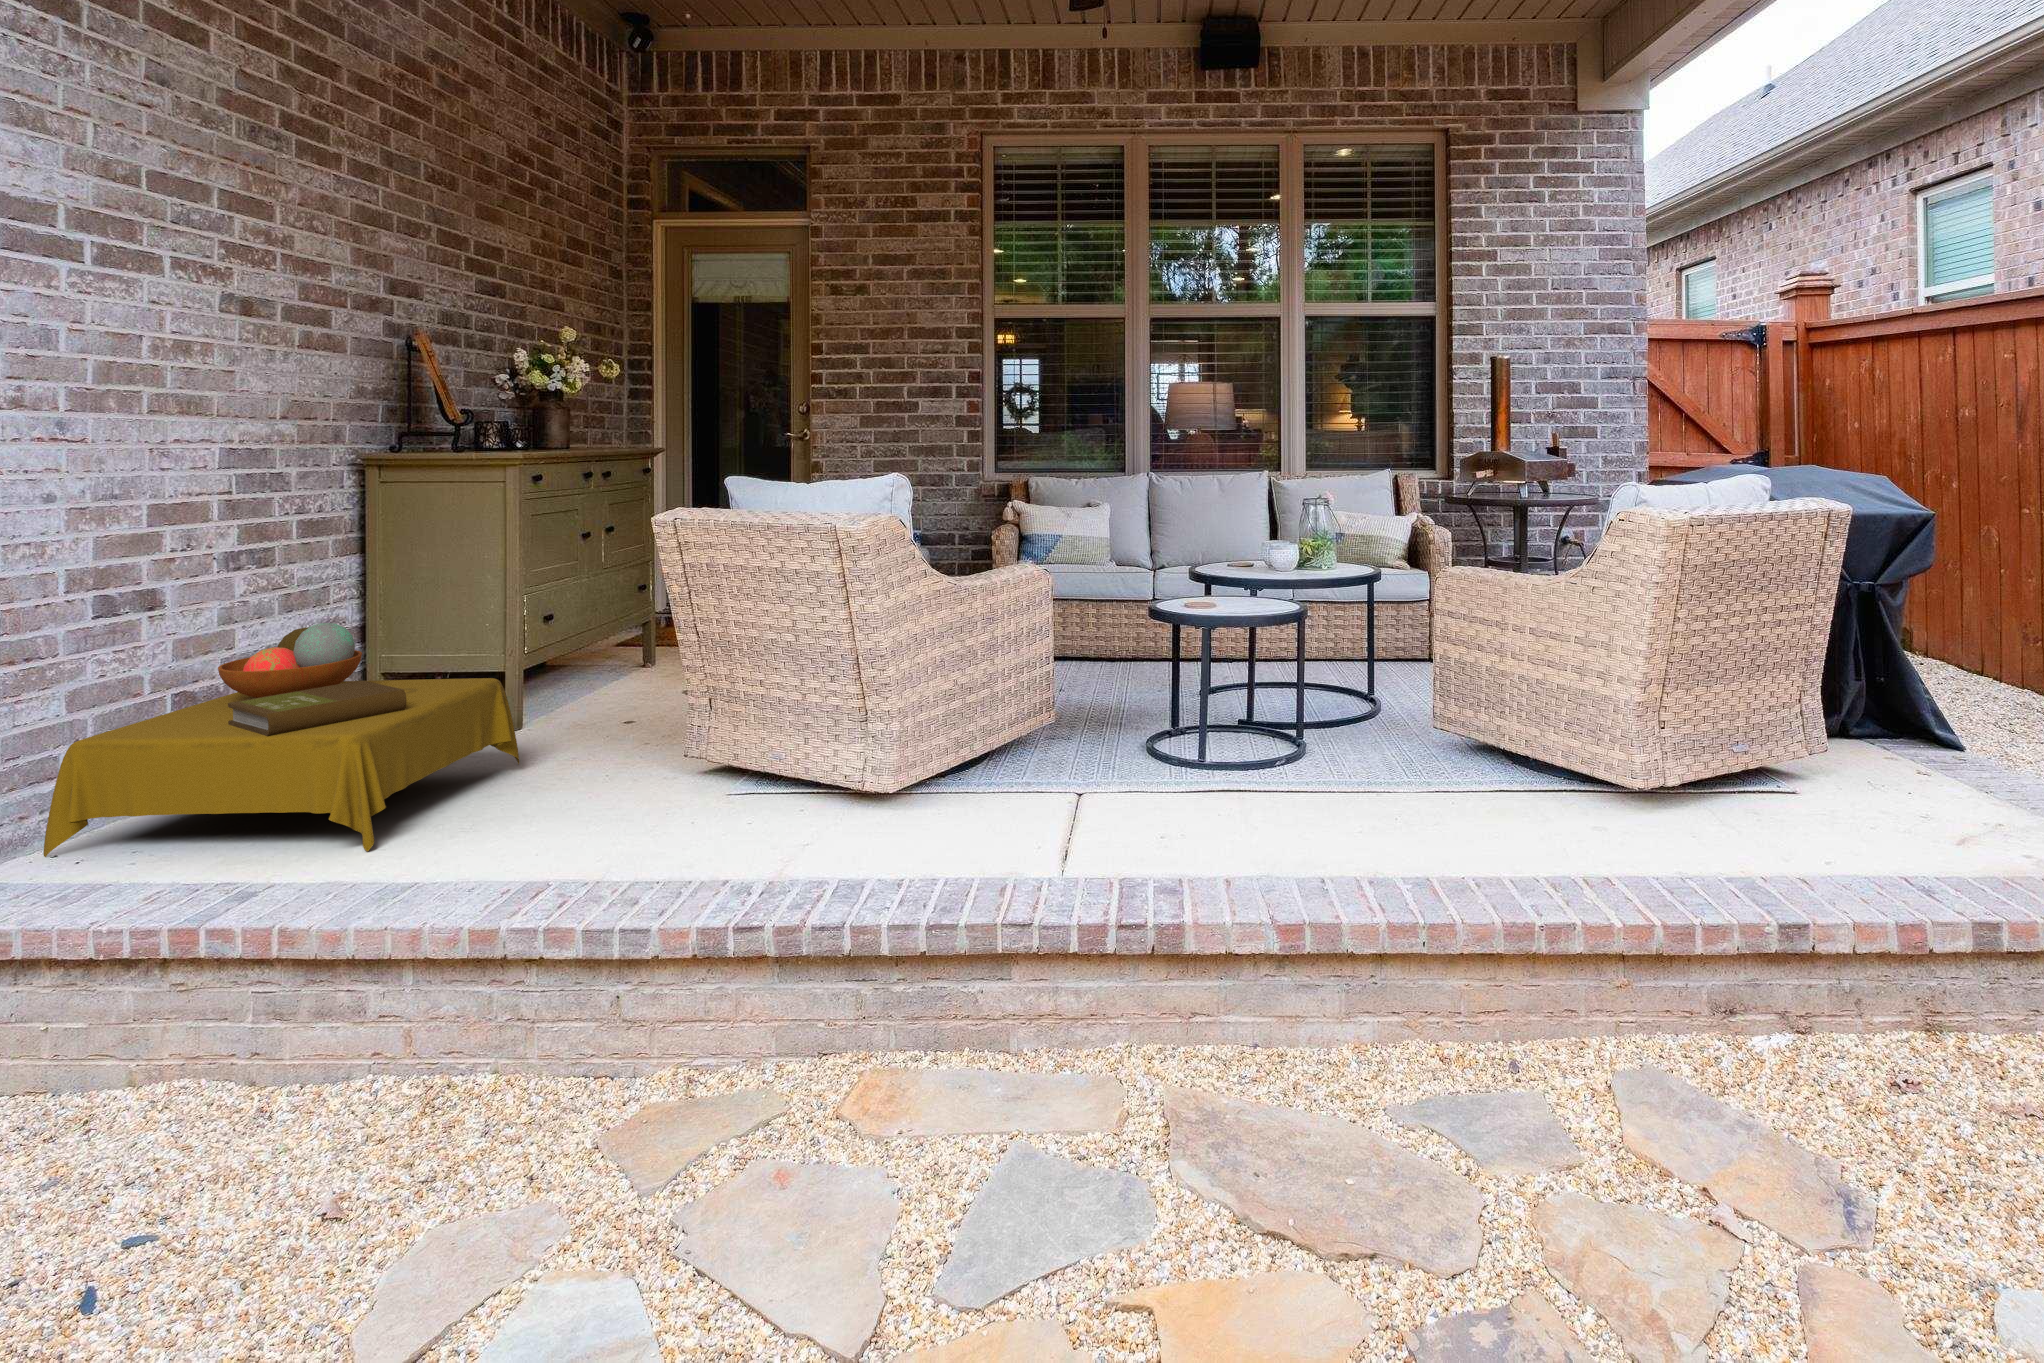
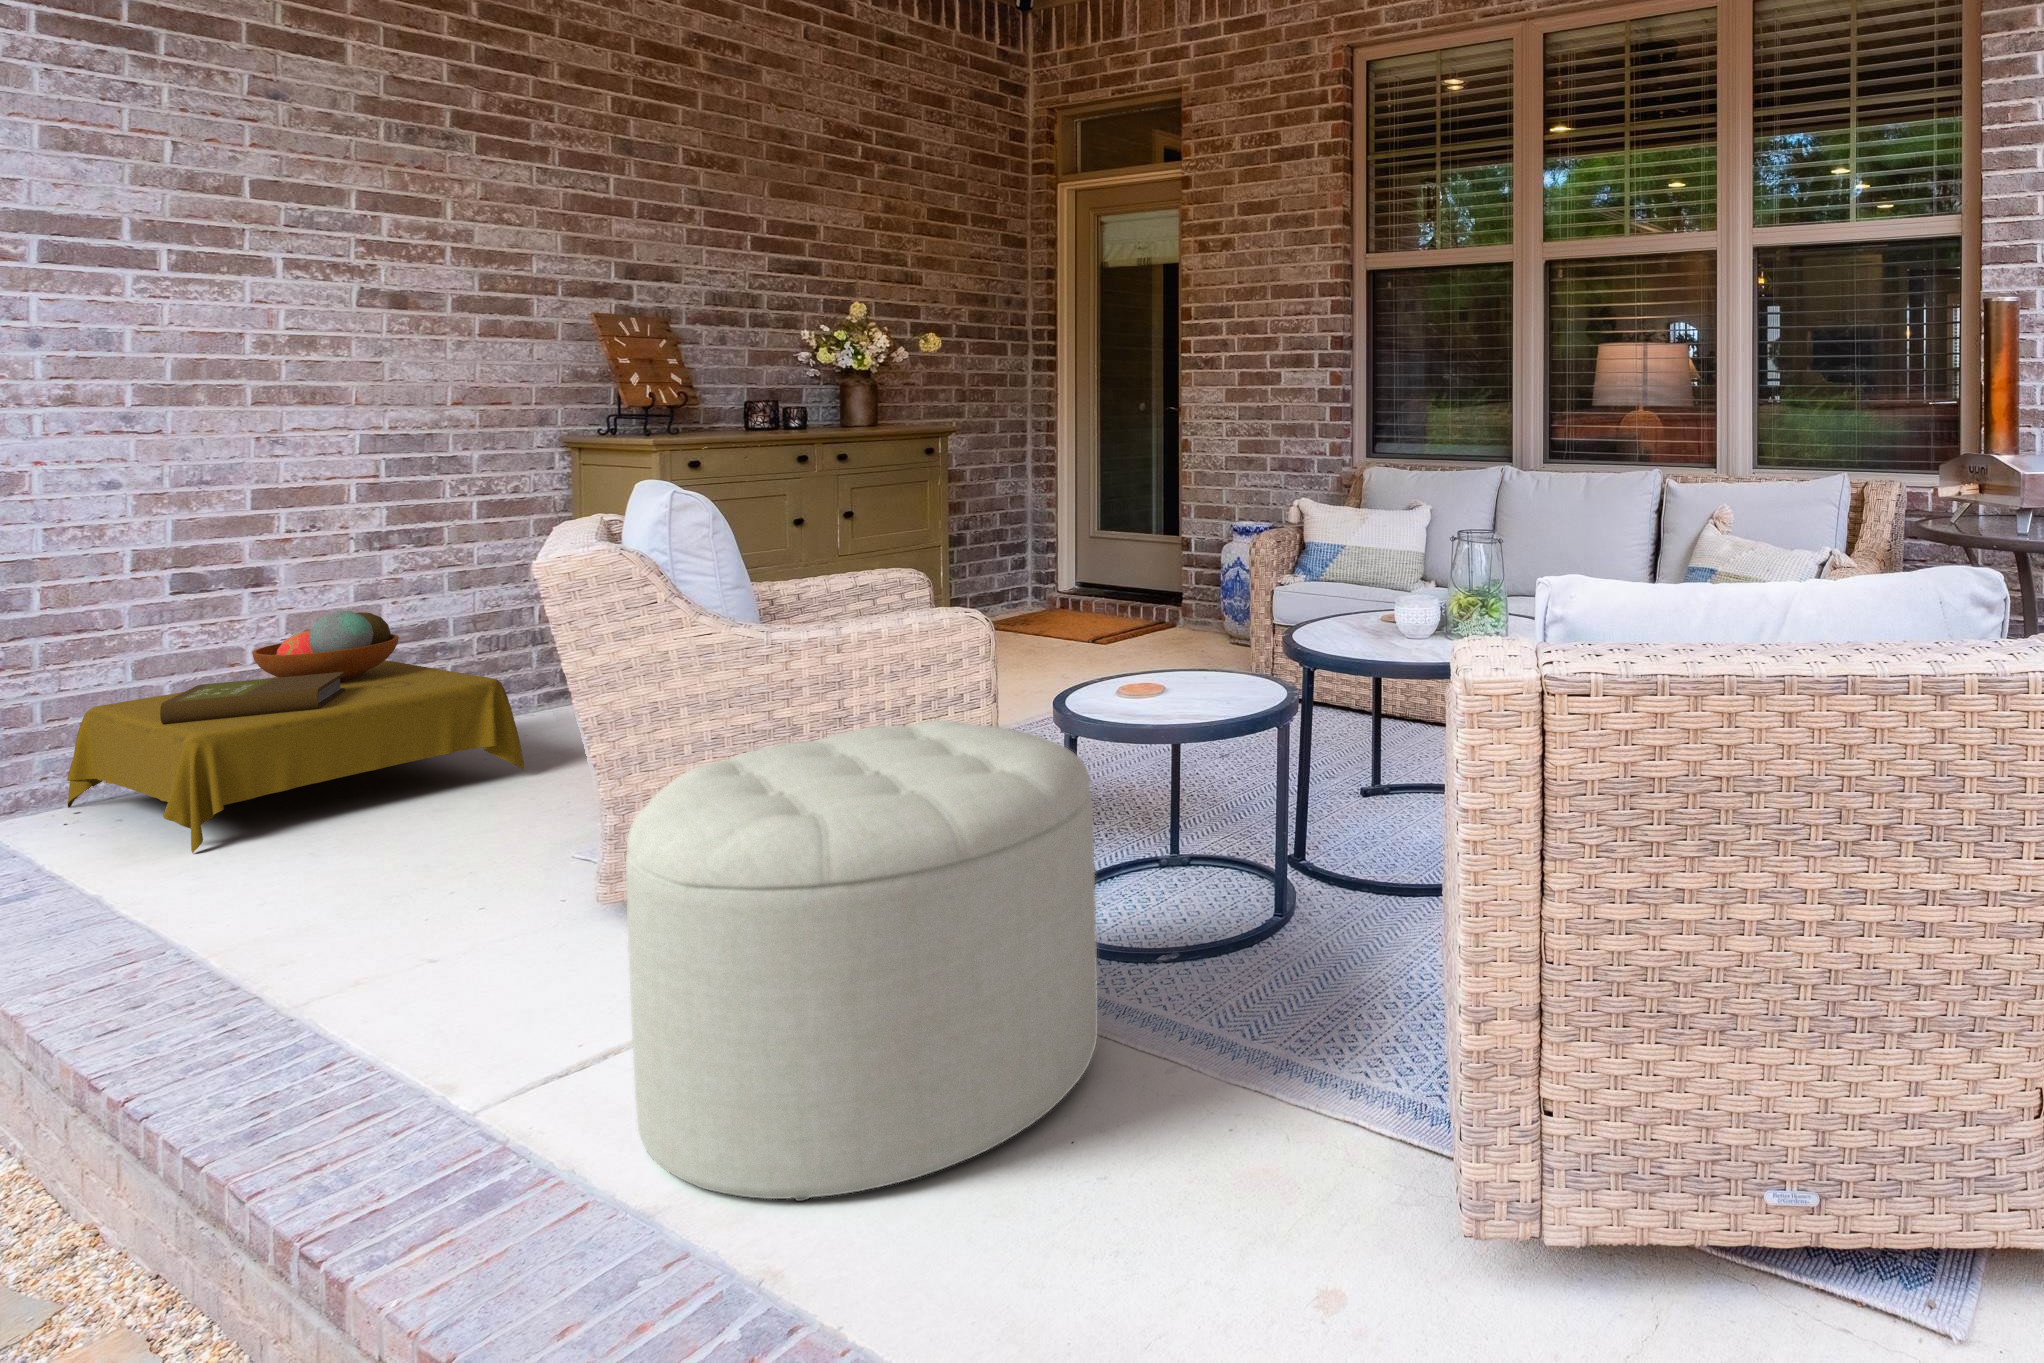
ottoman: none [1179,613,1450,873] -> present [626,720,1098,1201]

